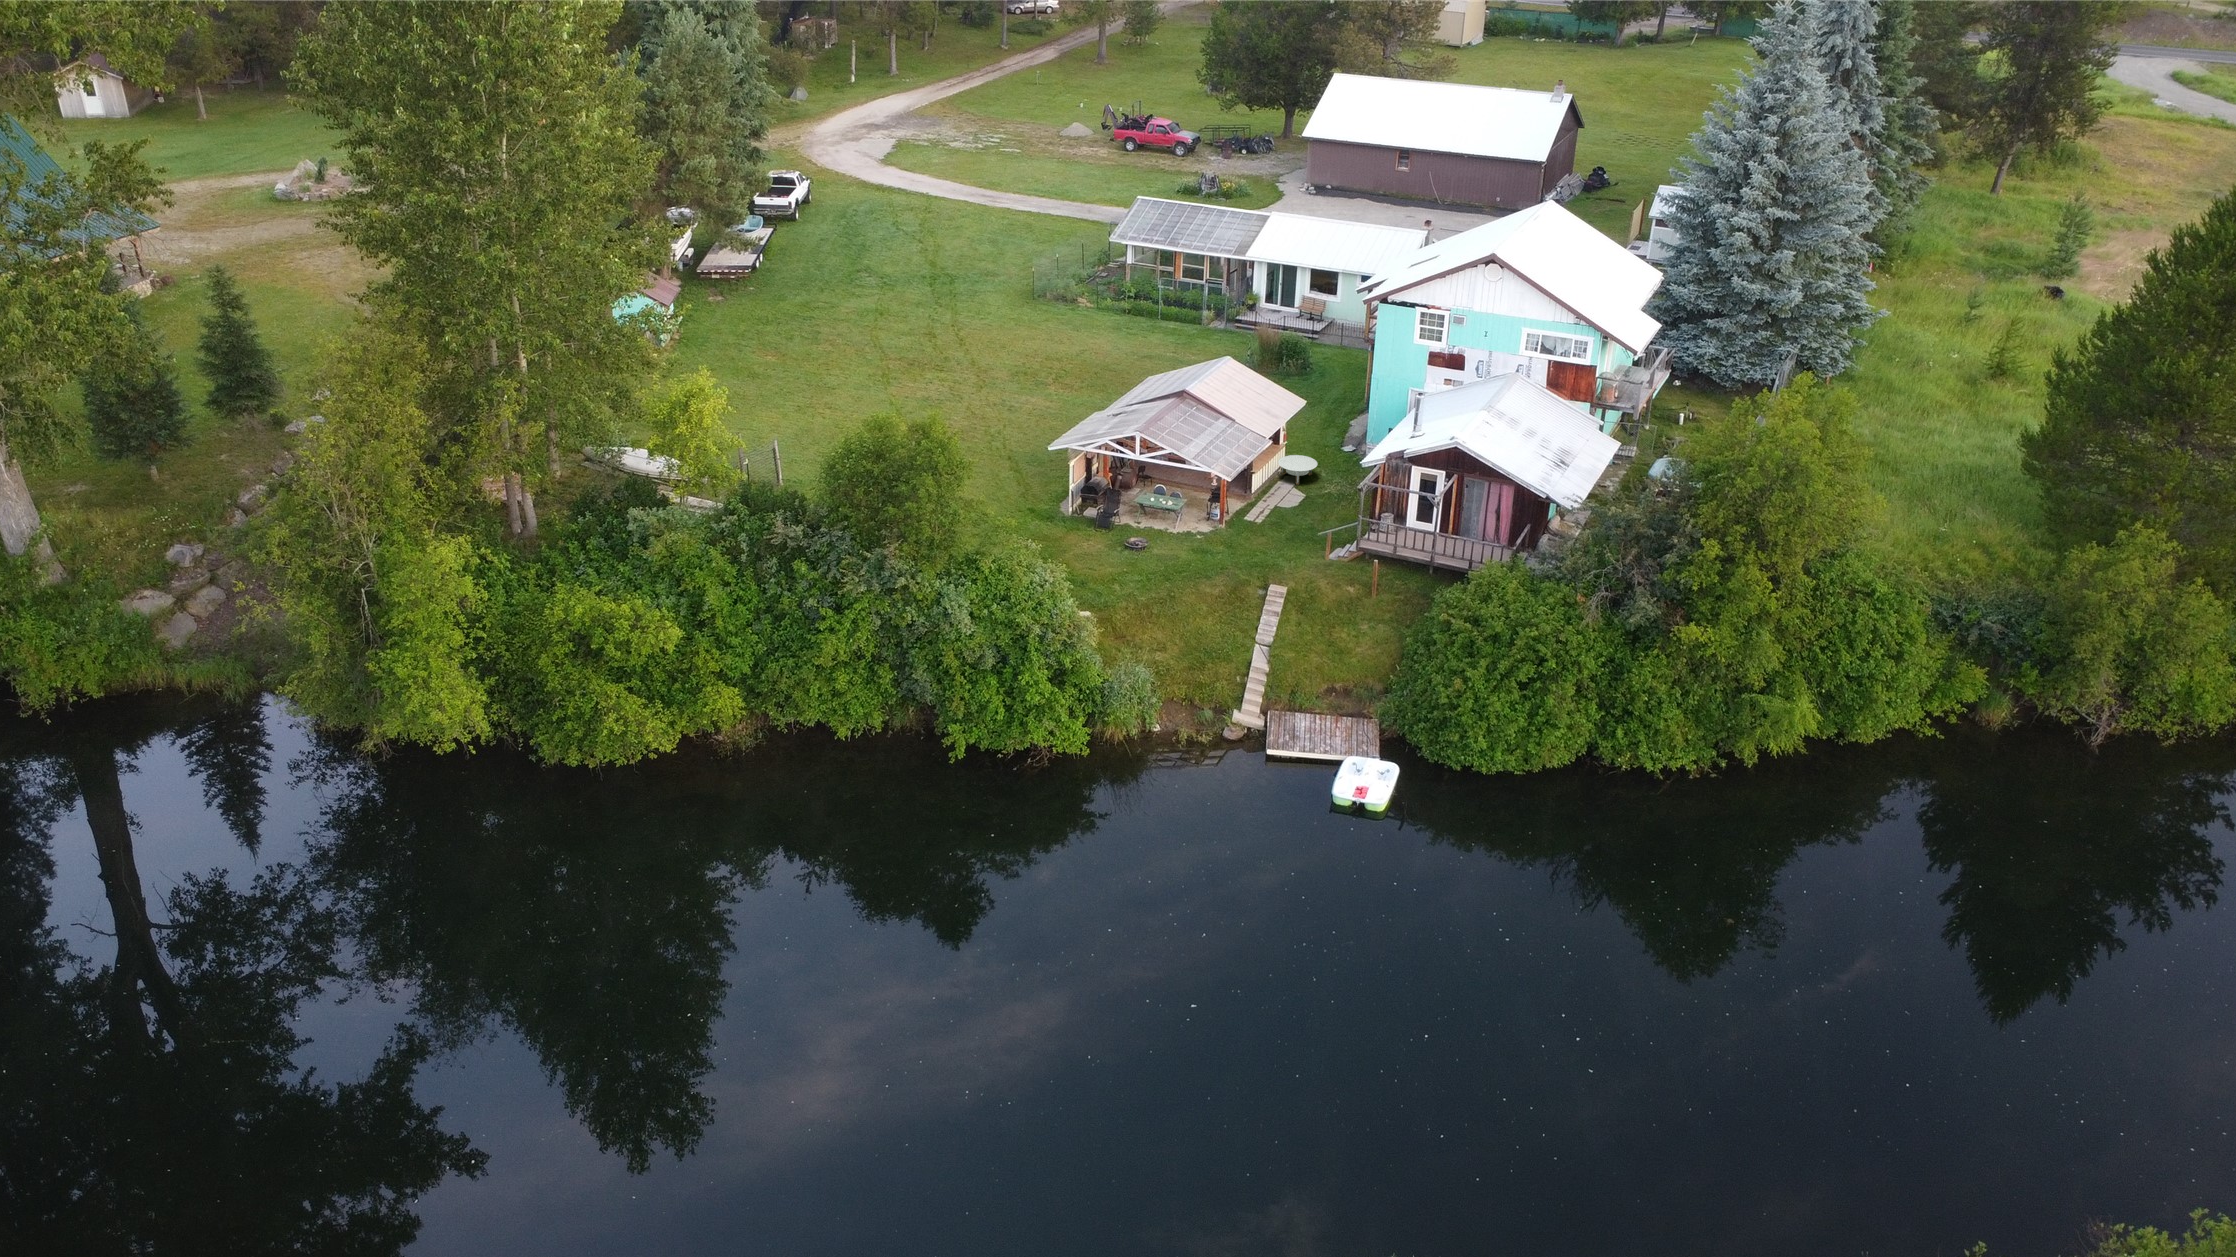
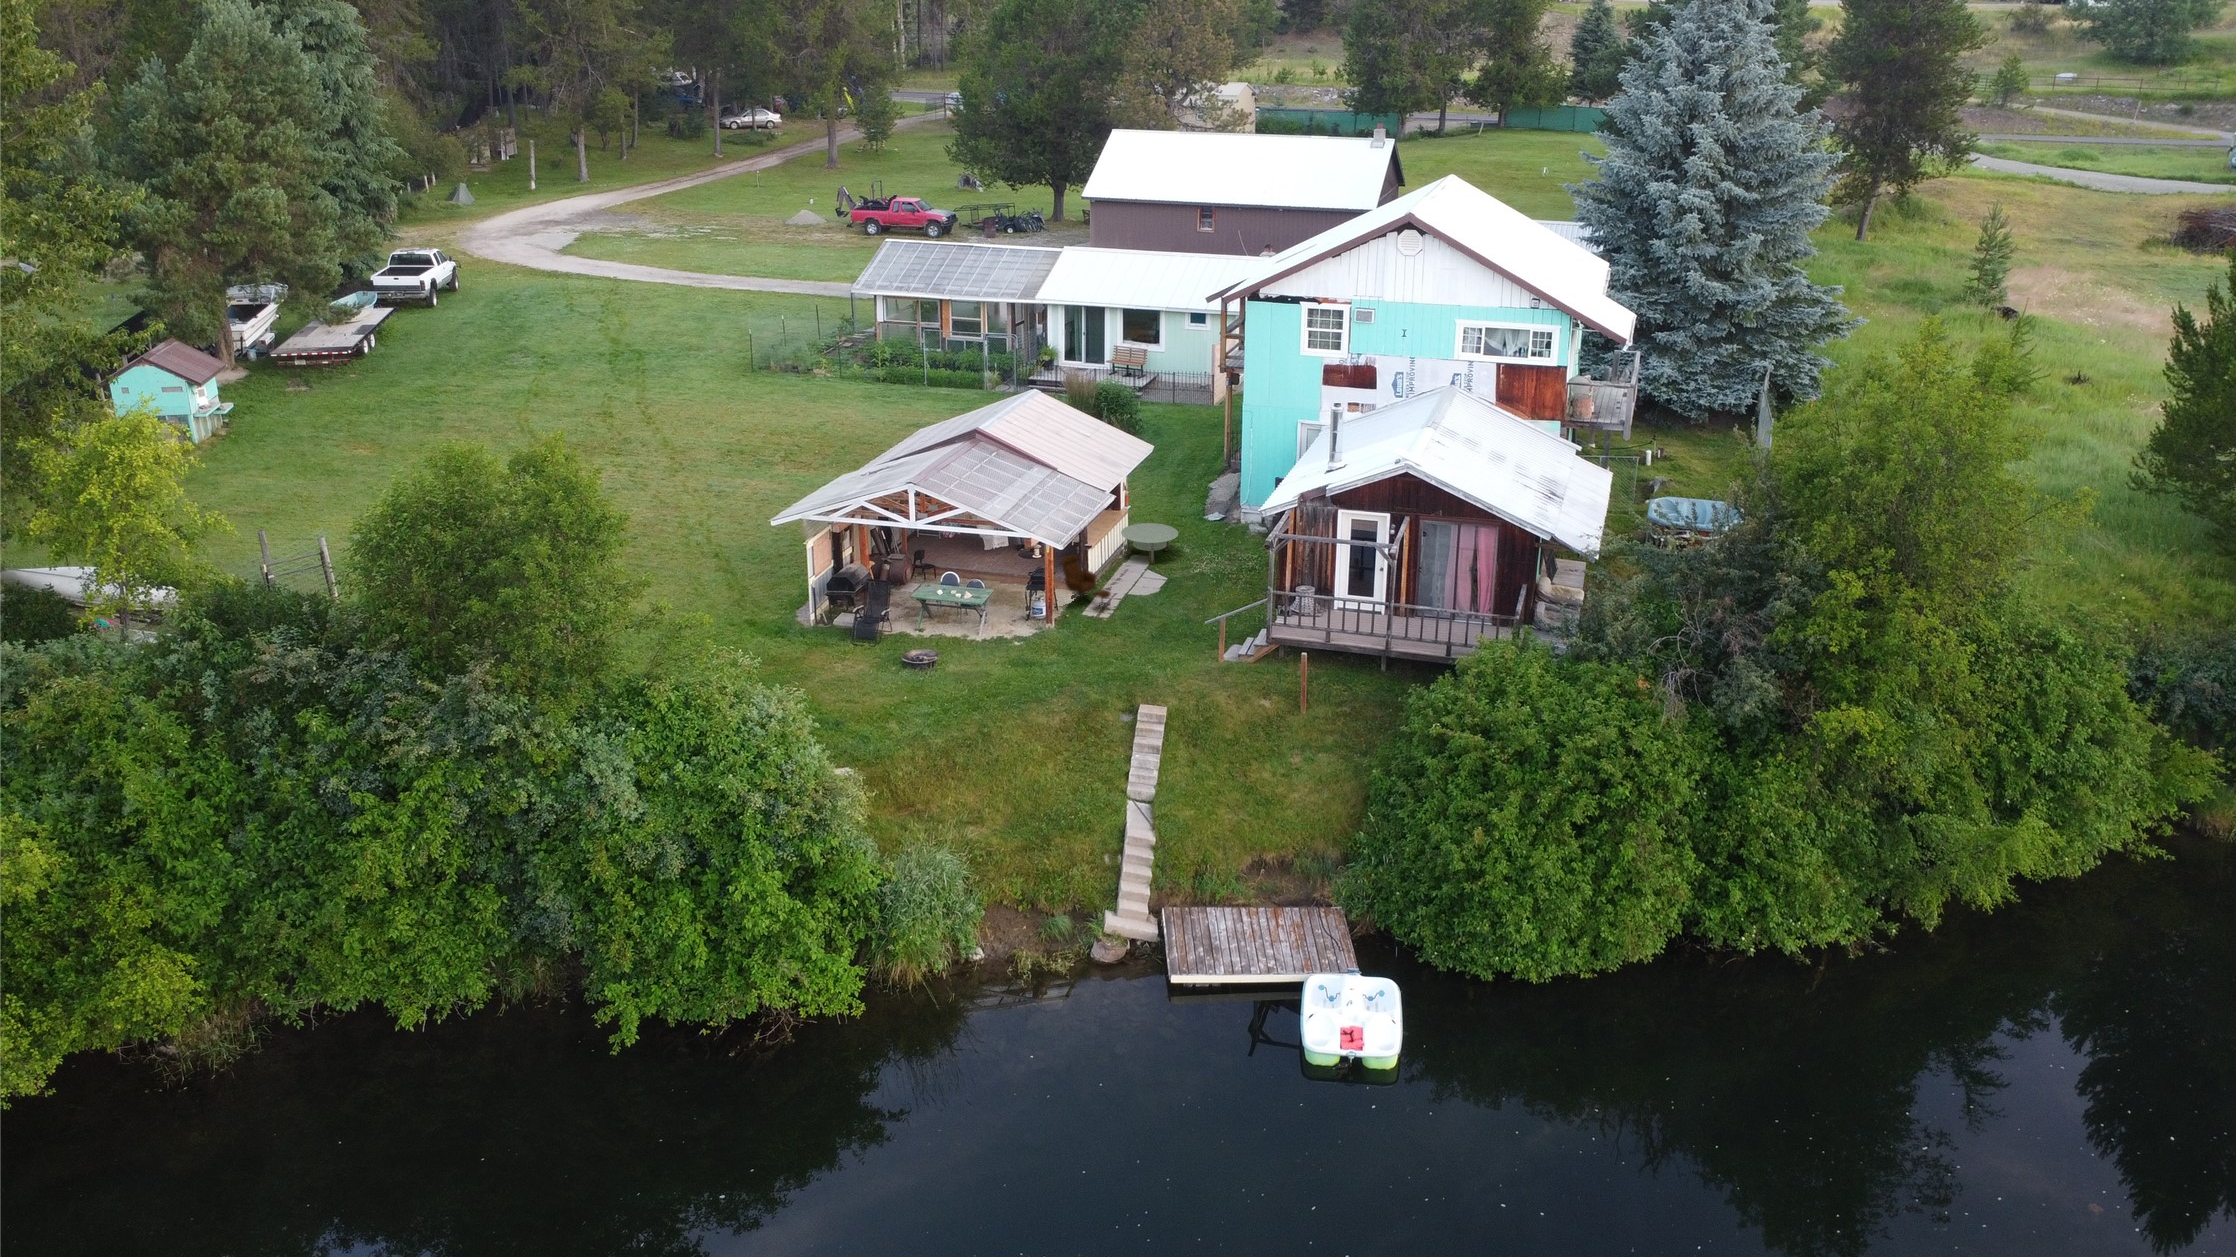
lounge chair: none [1234,479,1264,518] -> present [1062,555,1111,605]

